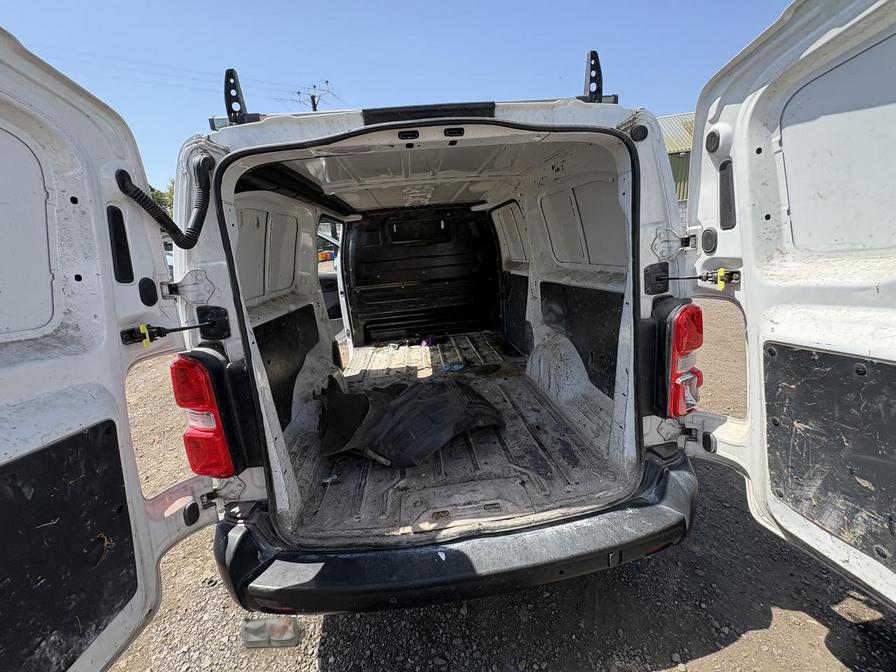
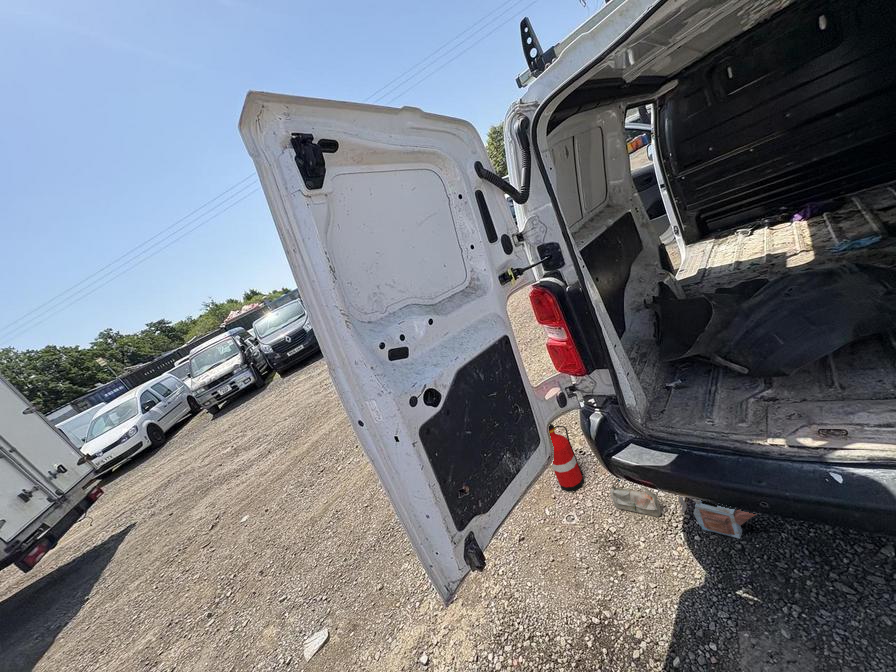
fire extinguisher: none [140,542,210,641] -> present [549,424,584,492]
watering can: none [319,608,392,649] -> present [678,496,757,539]

